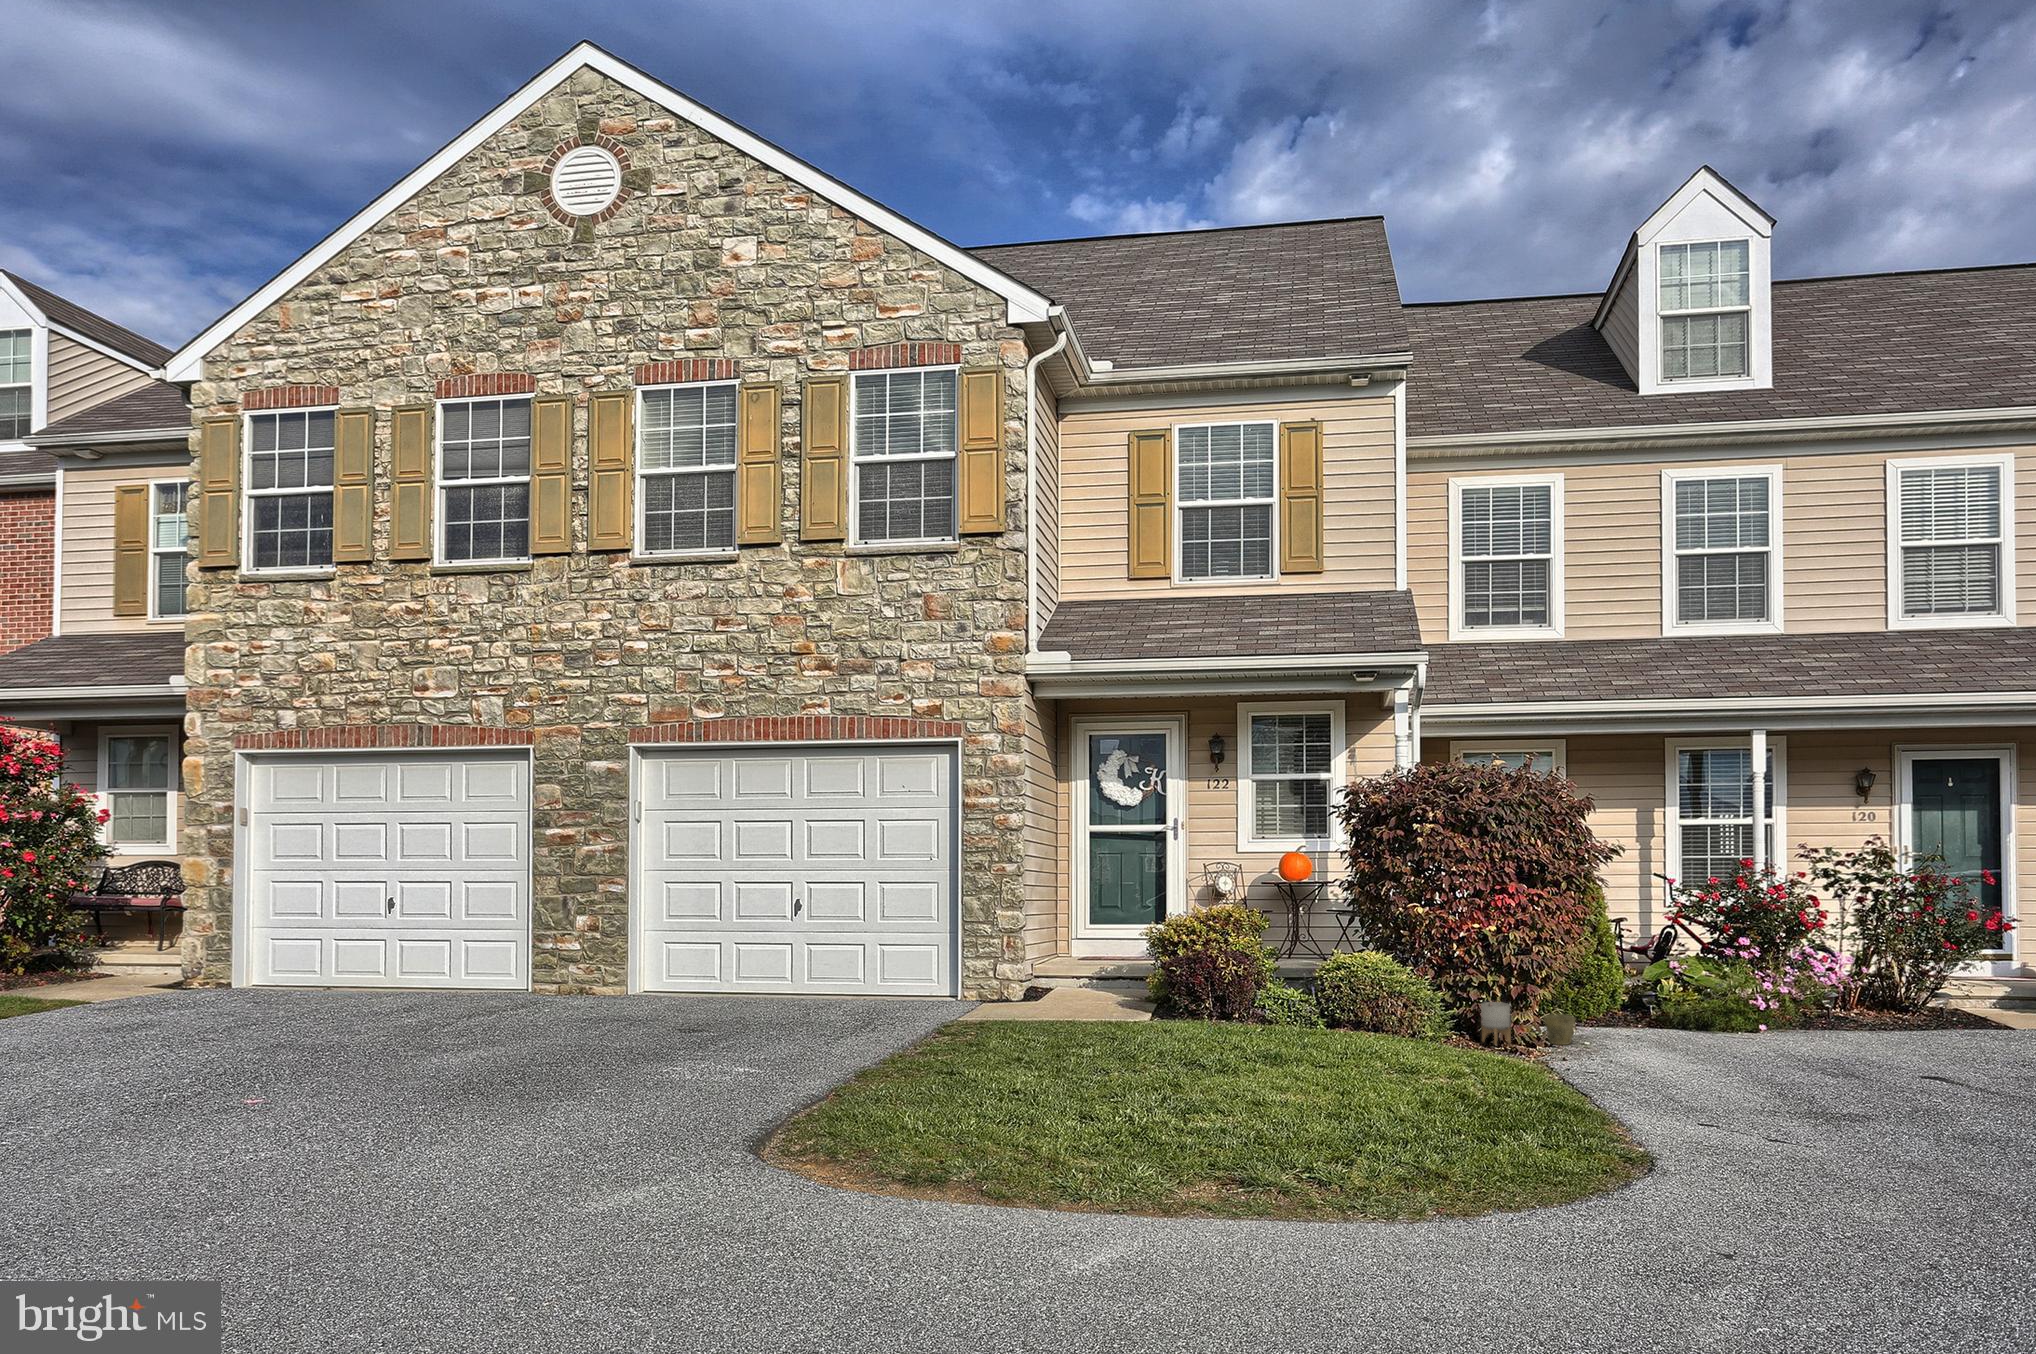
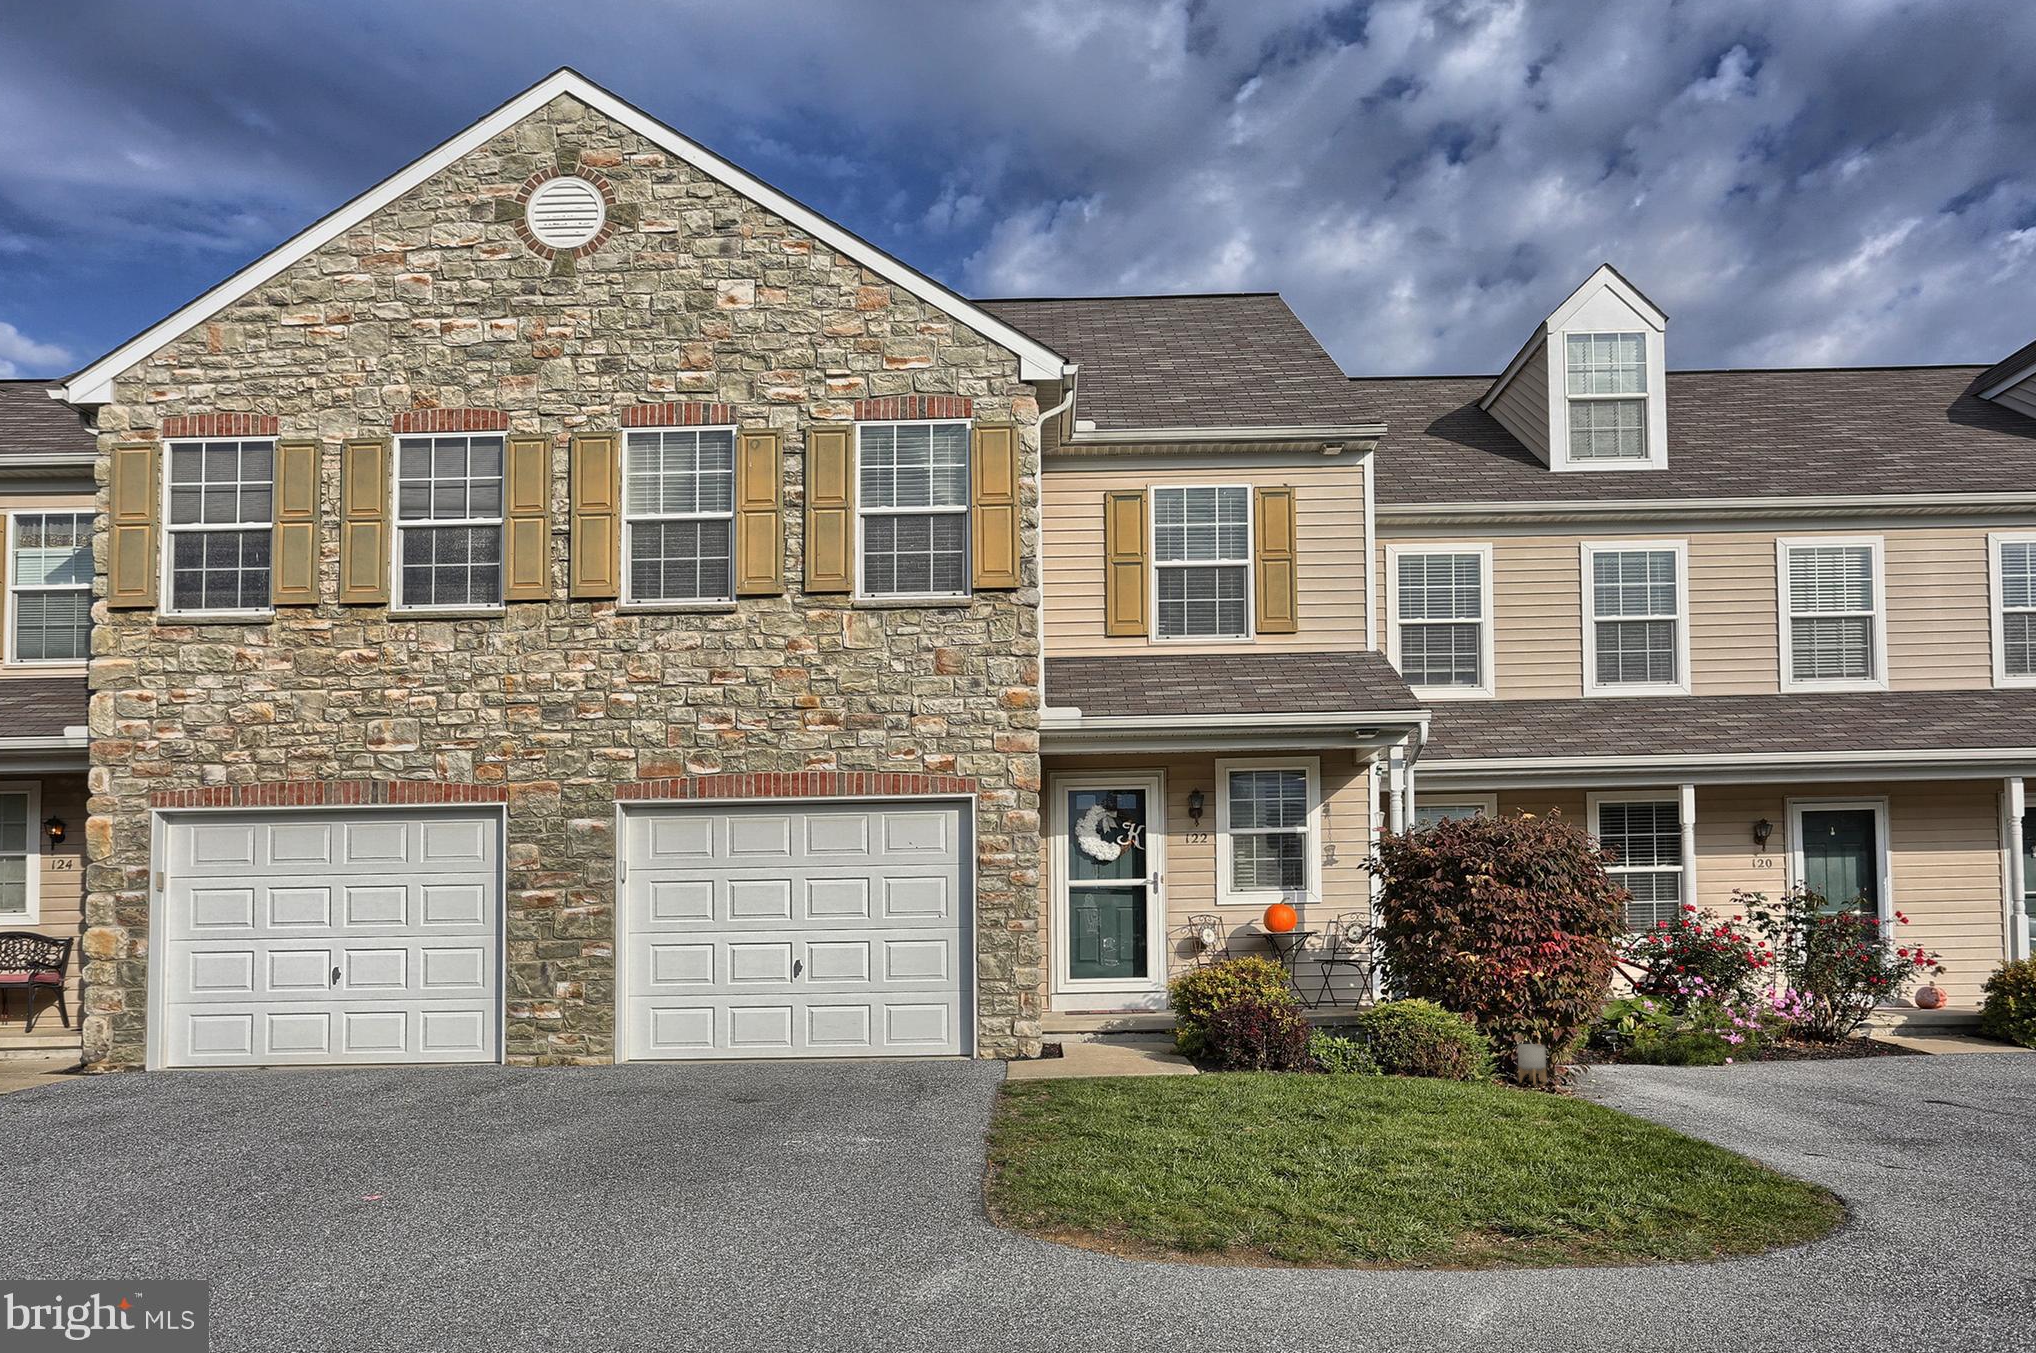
bucket: present [1544,1013,1575,1045] -> none [1572,1039,1605,1083]

